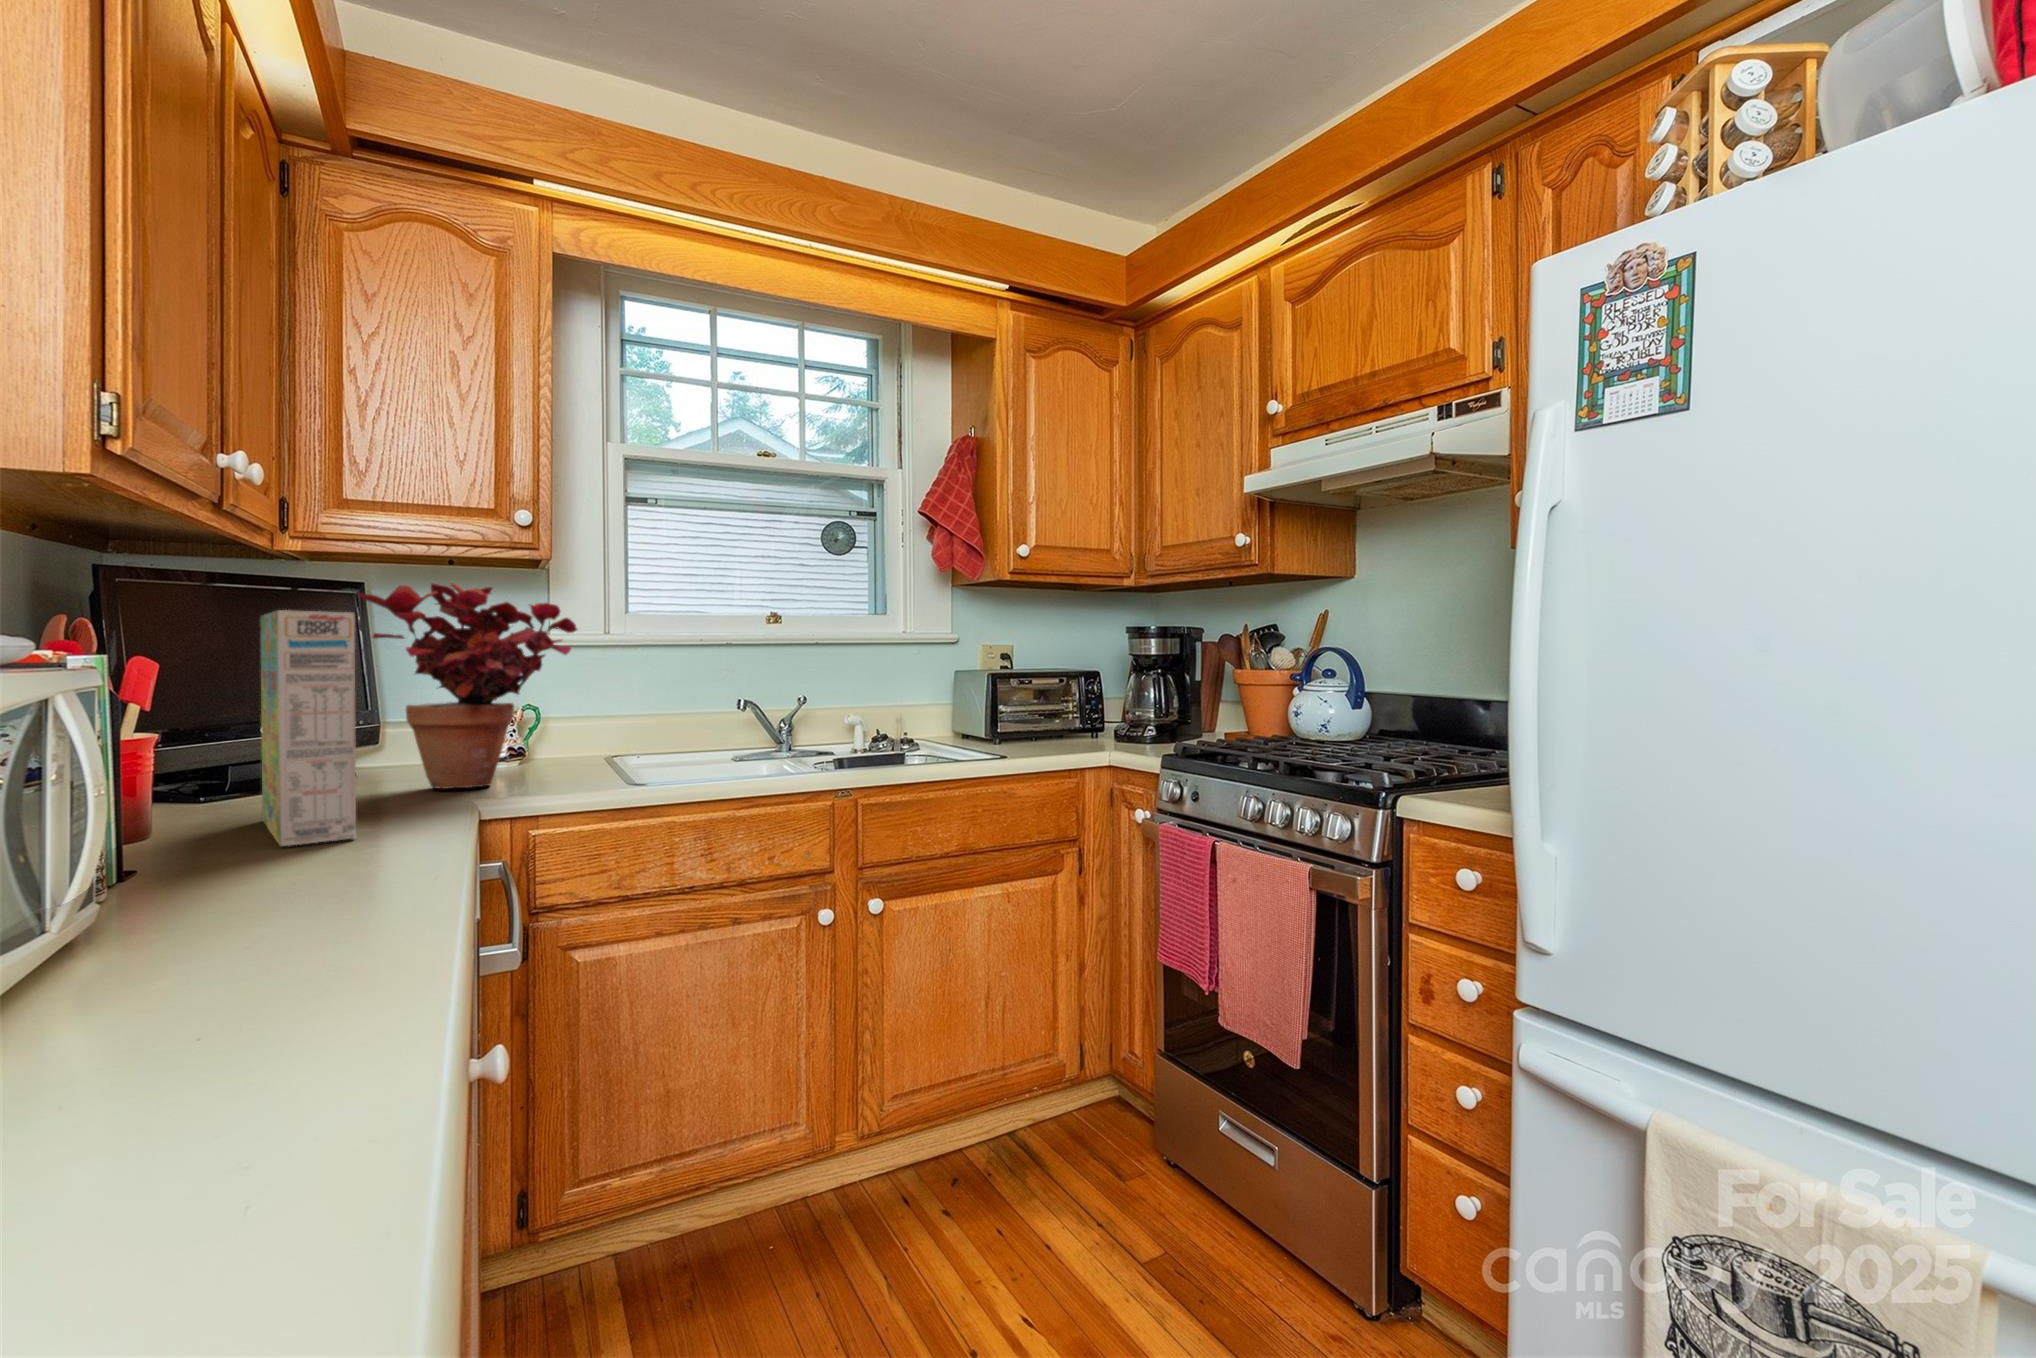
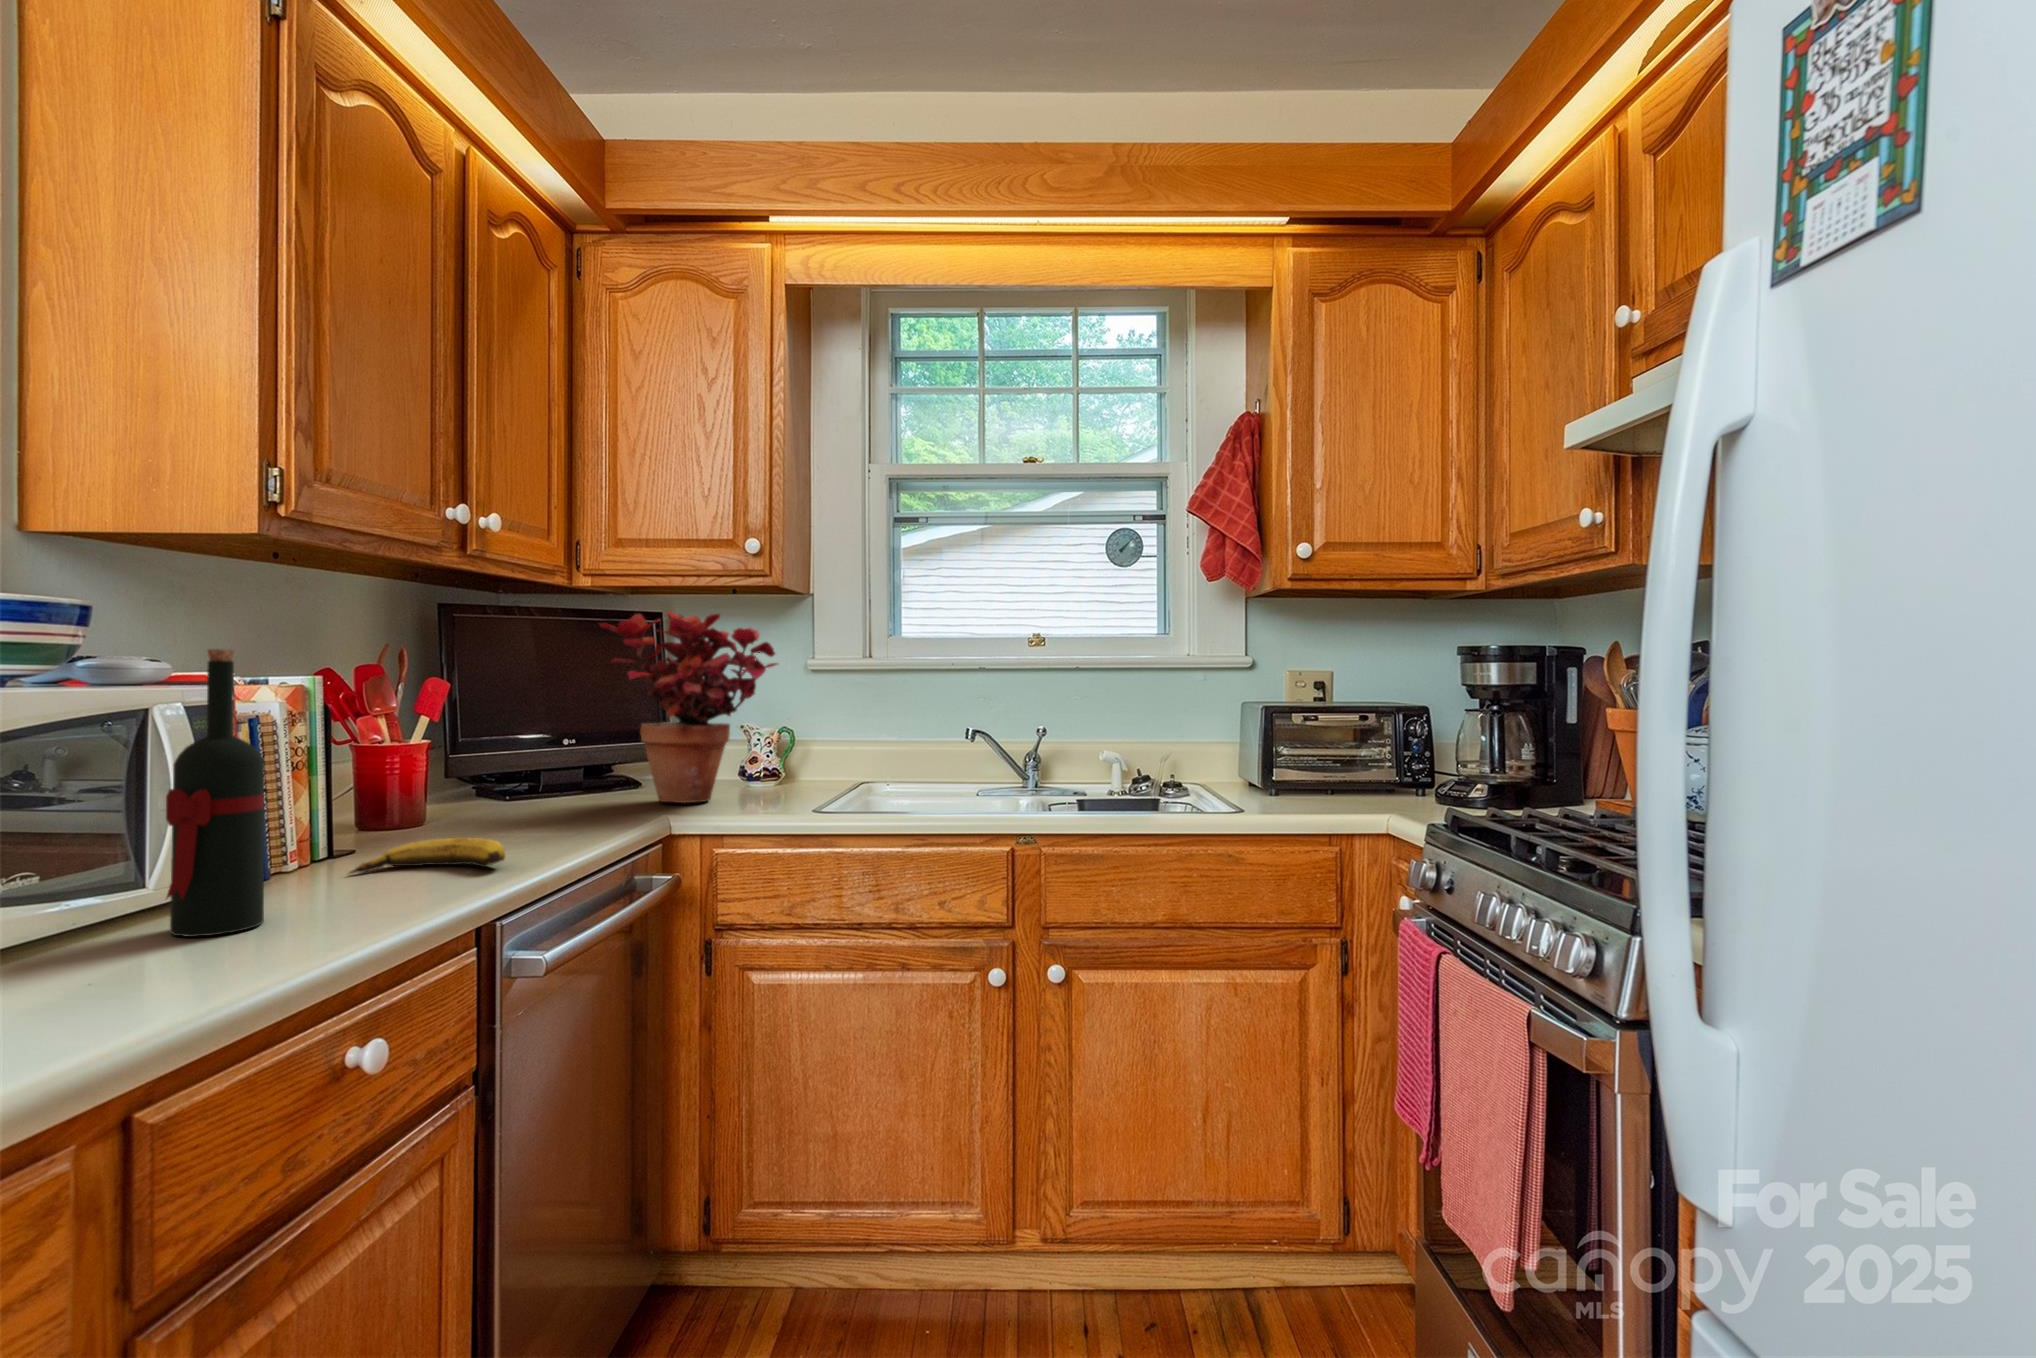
cereal box: present [260,610,356,846] -> none [457,641,550,844]
wine bottle: none [115,614,237,967] -> present [166,649,264,937]
banana: none [212,832,413,888] -> present [350,838,505,874]

